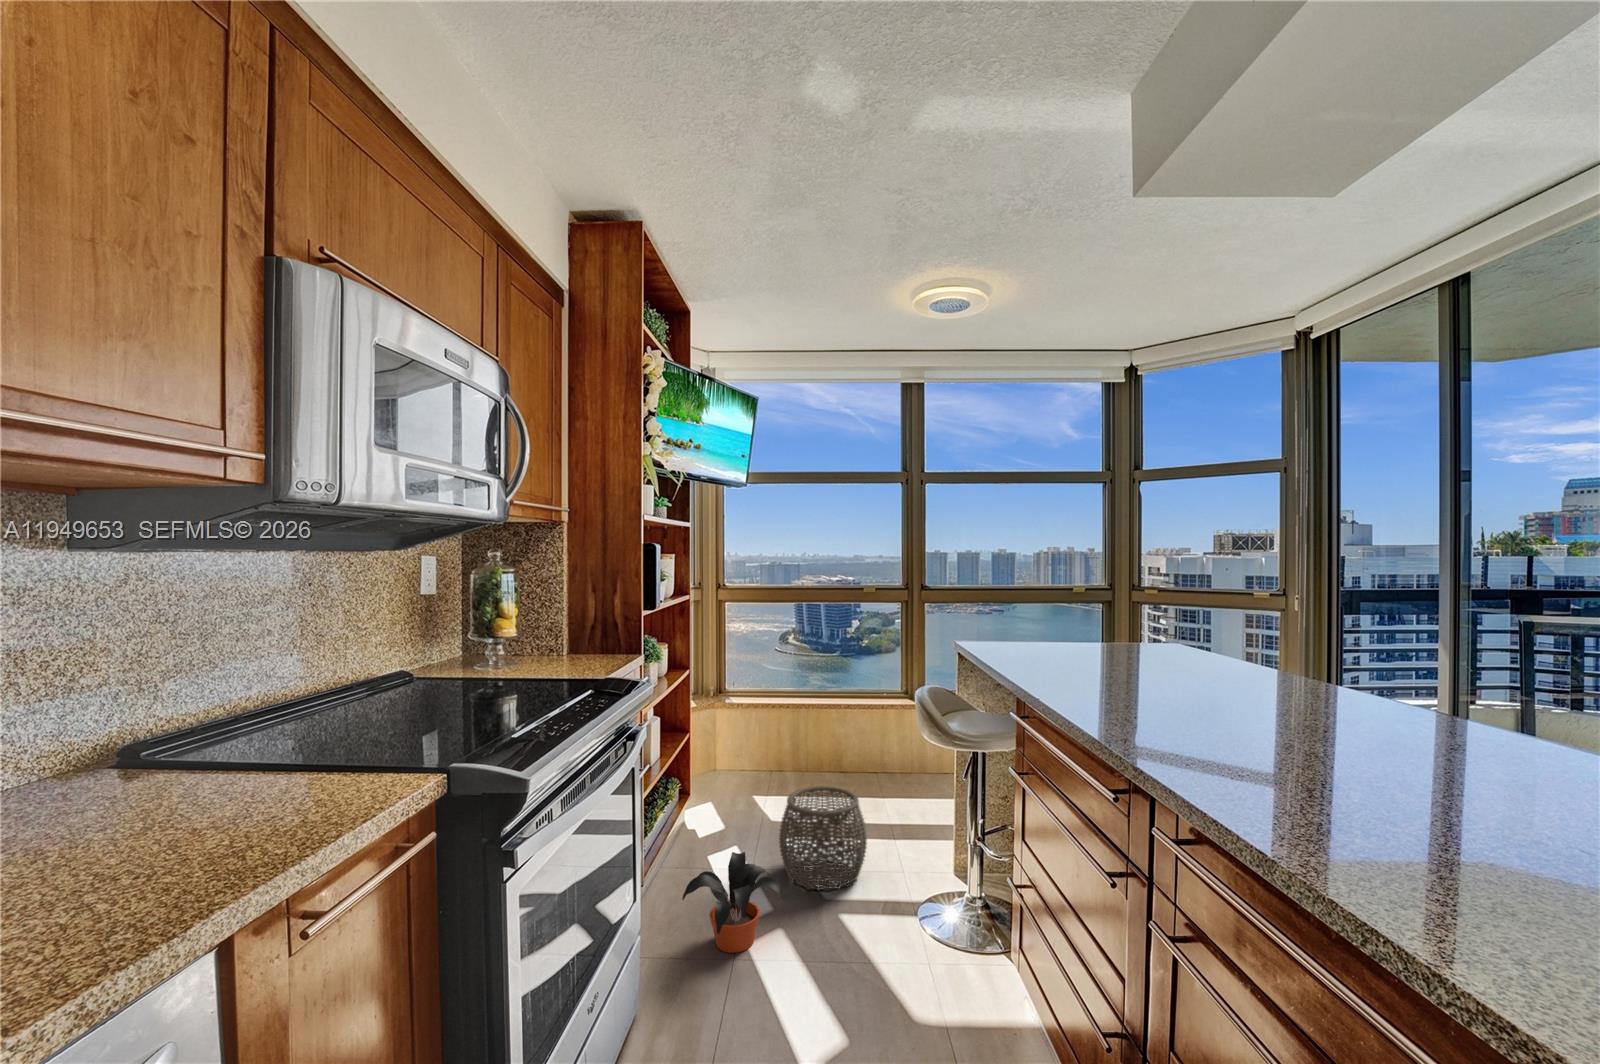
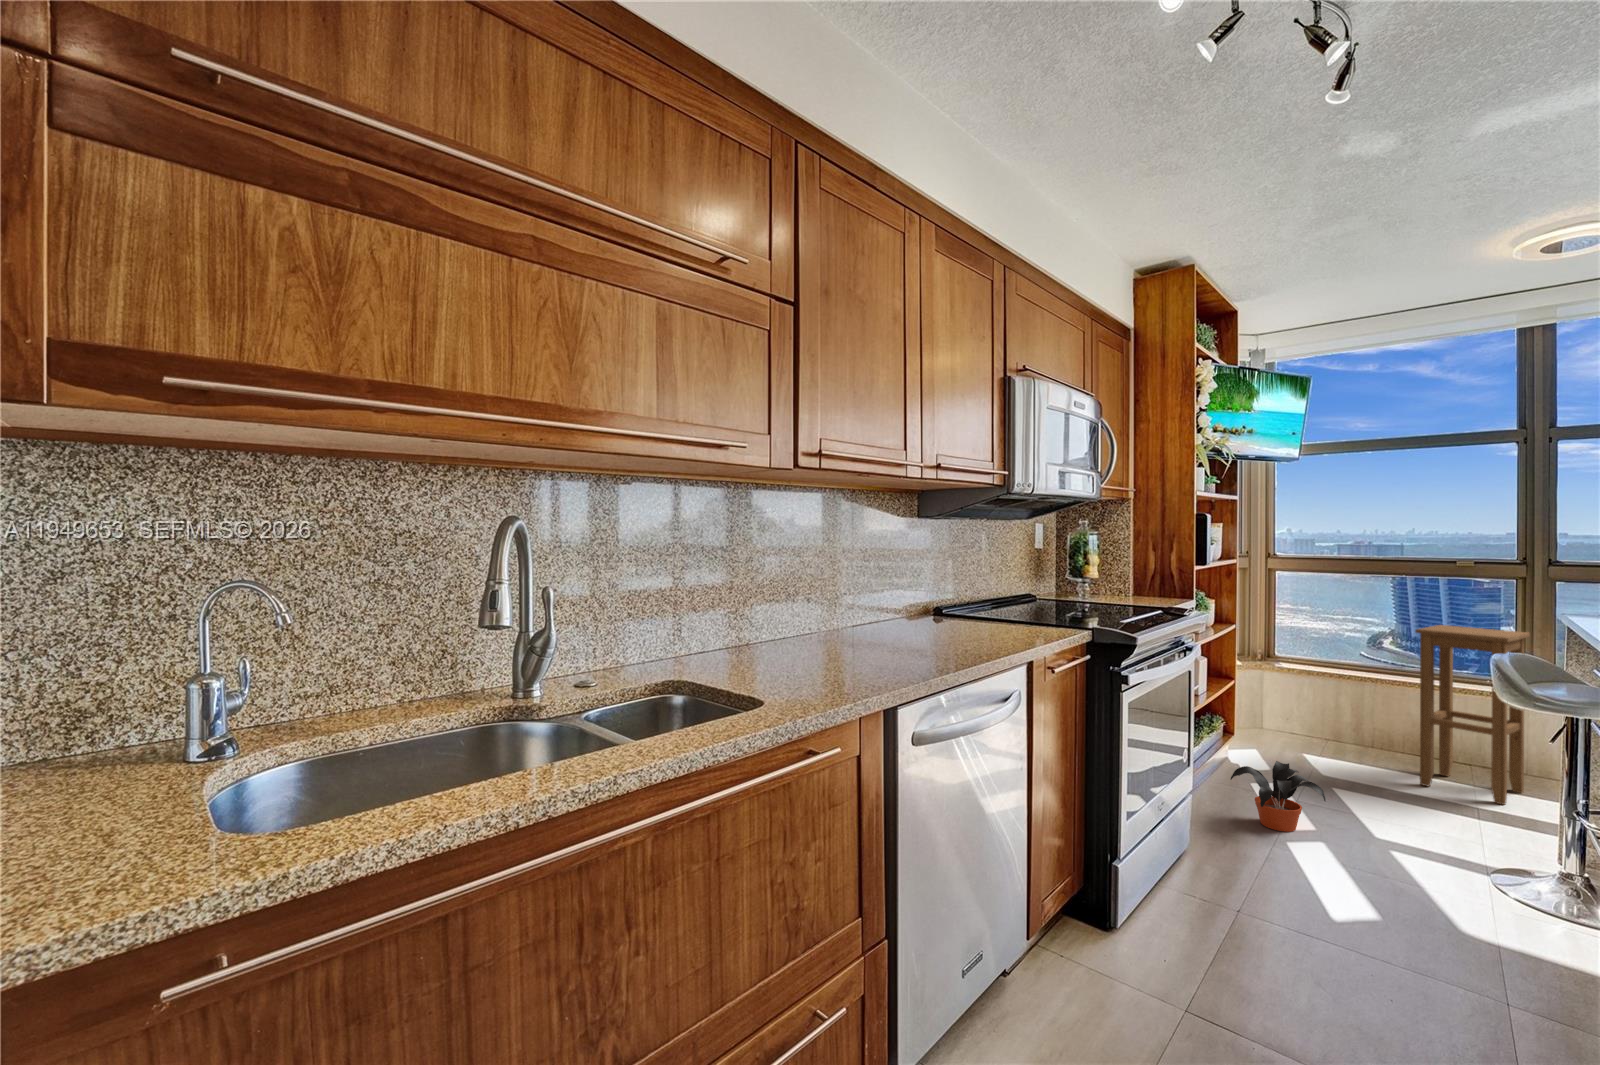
stool: none [844,651,919,825] -> present [1415,625,1530,805]
woven basket: present [779,786,867,891] -> none [1327,735,1432,825]

